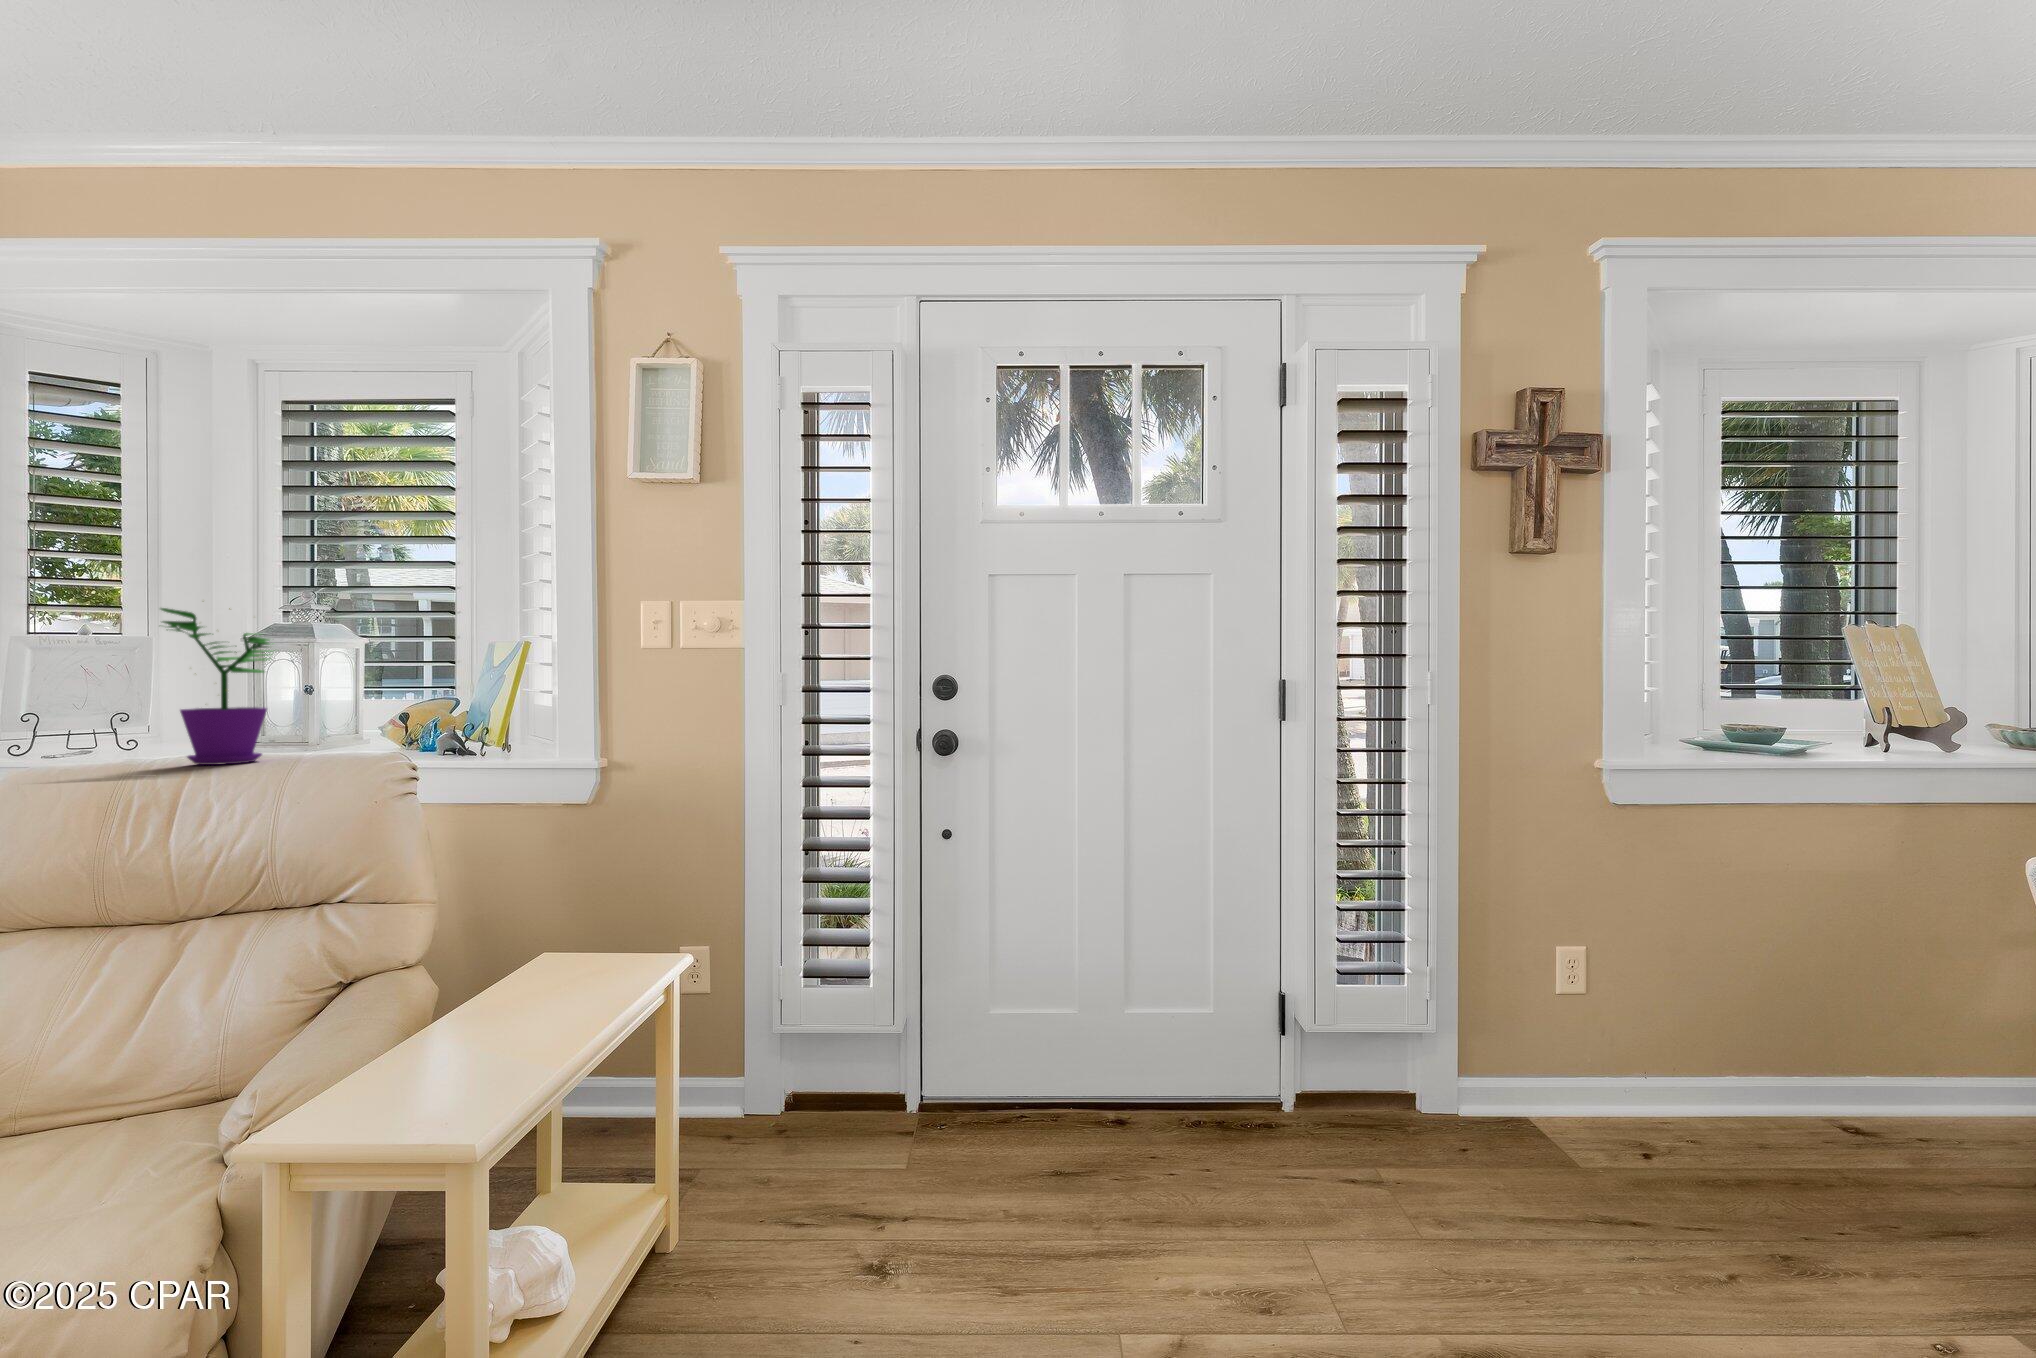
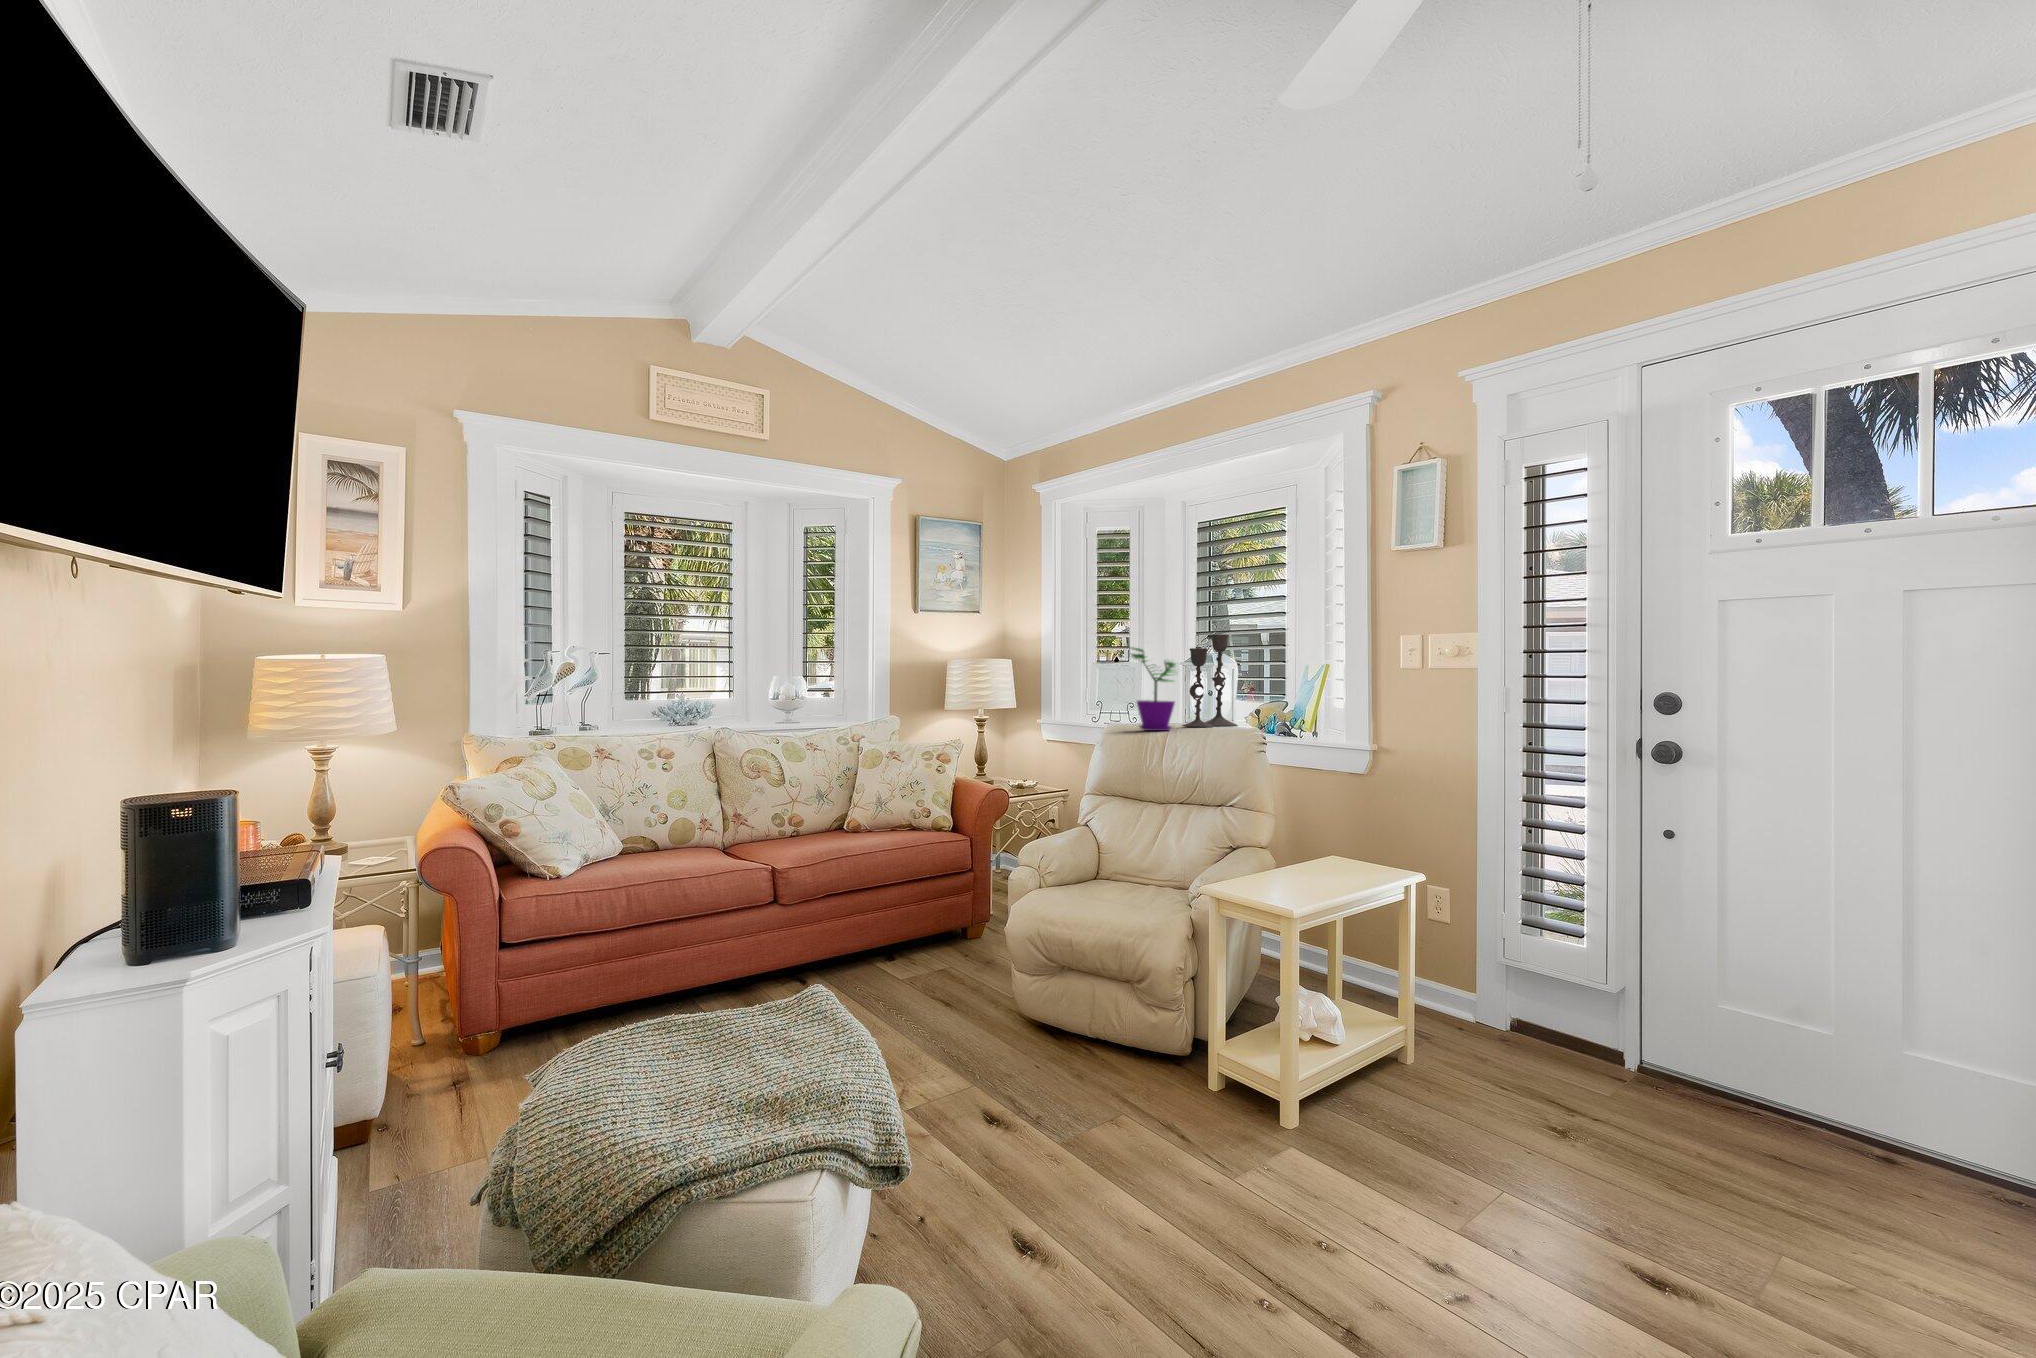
candlestick: none [273,590,379,750] -> present [1182,634,1237,727]

